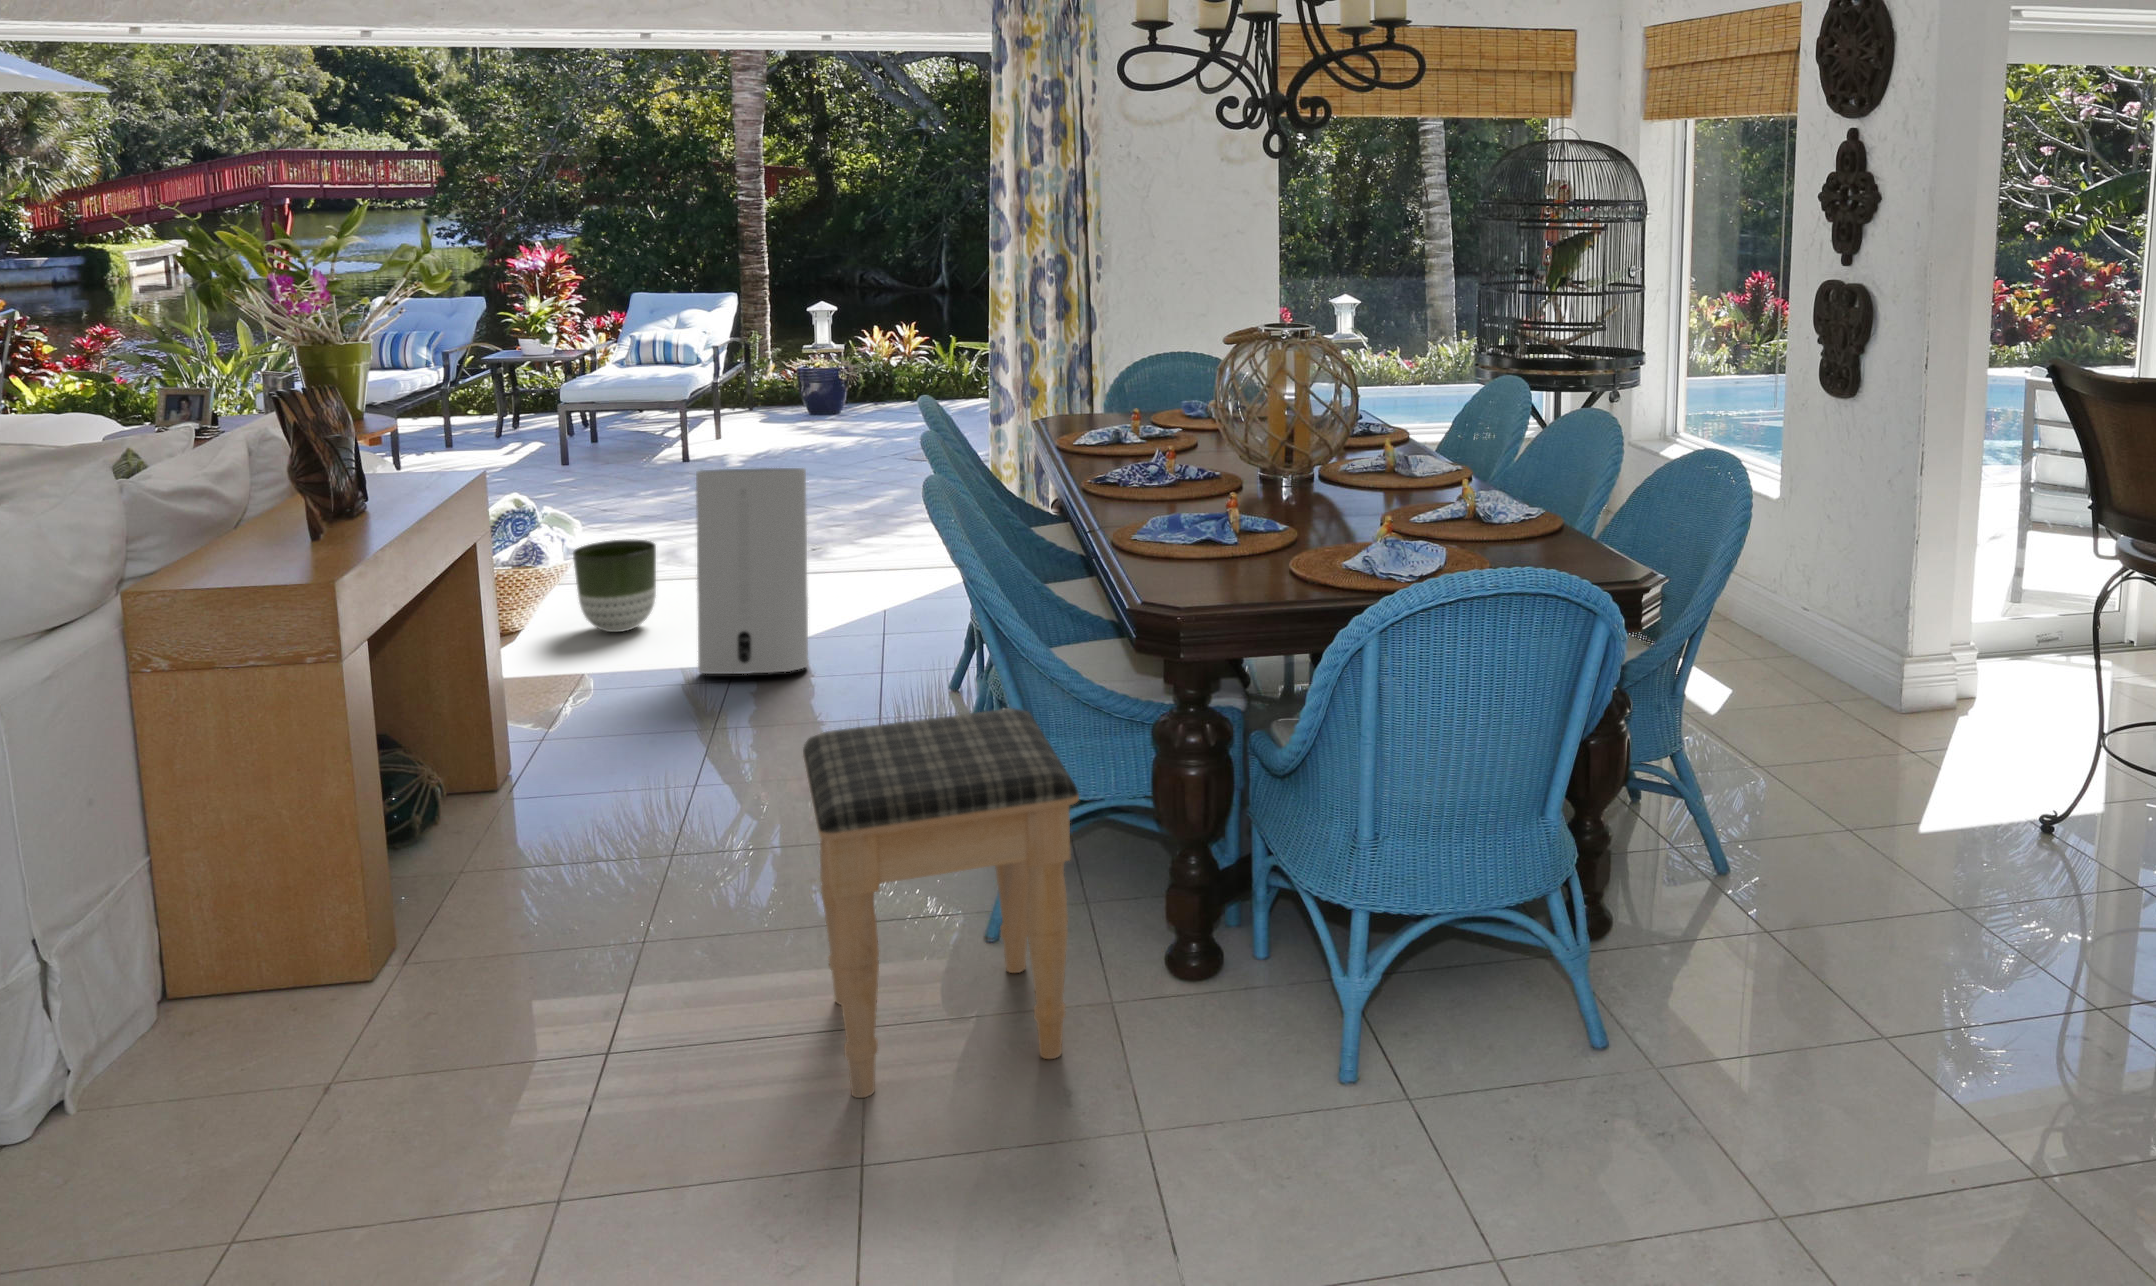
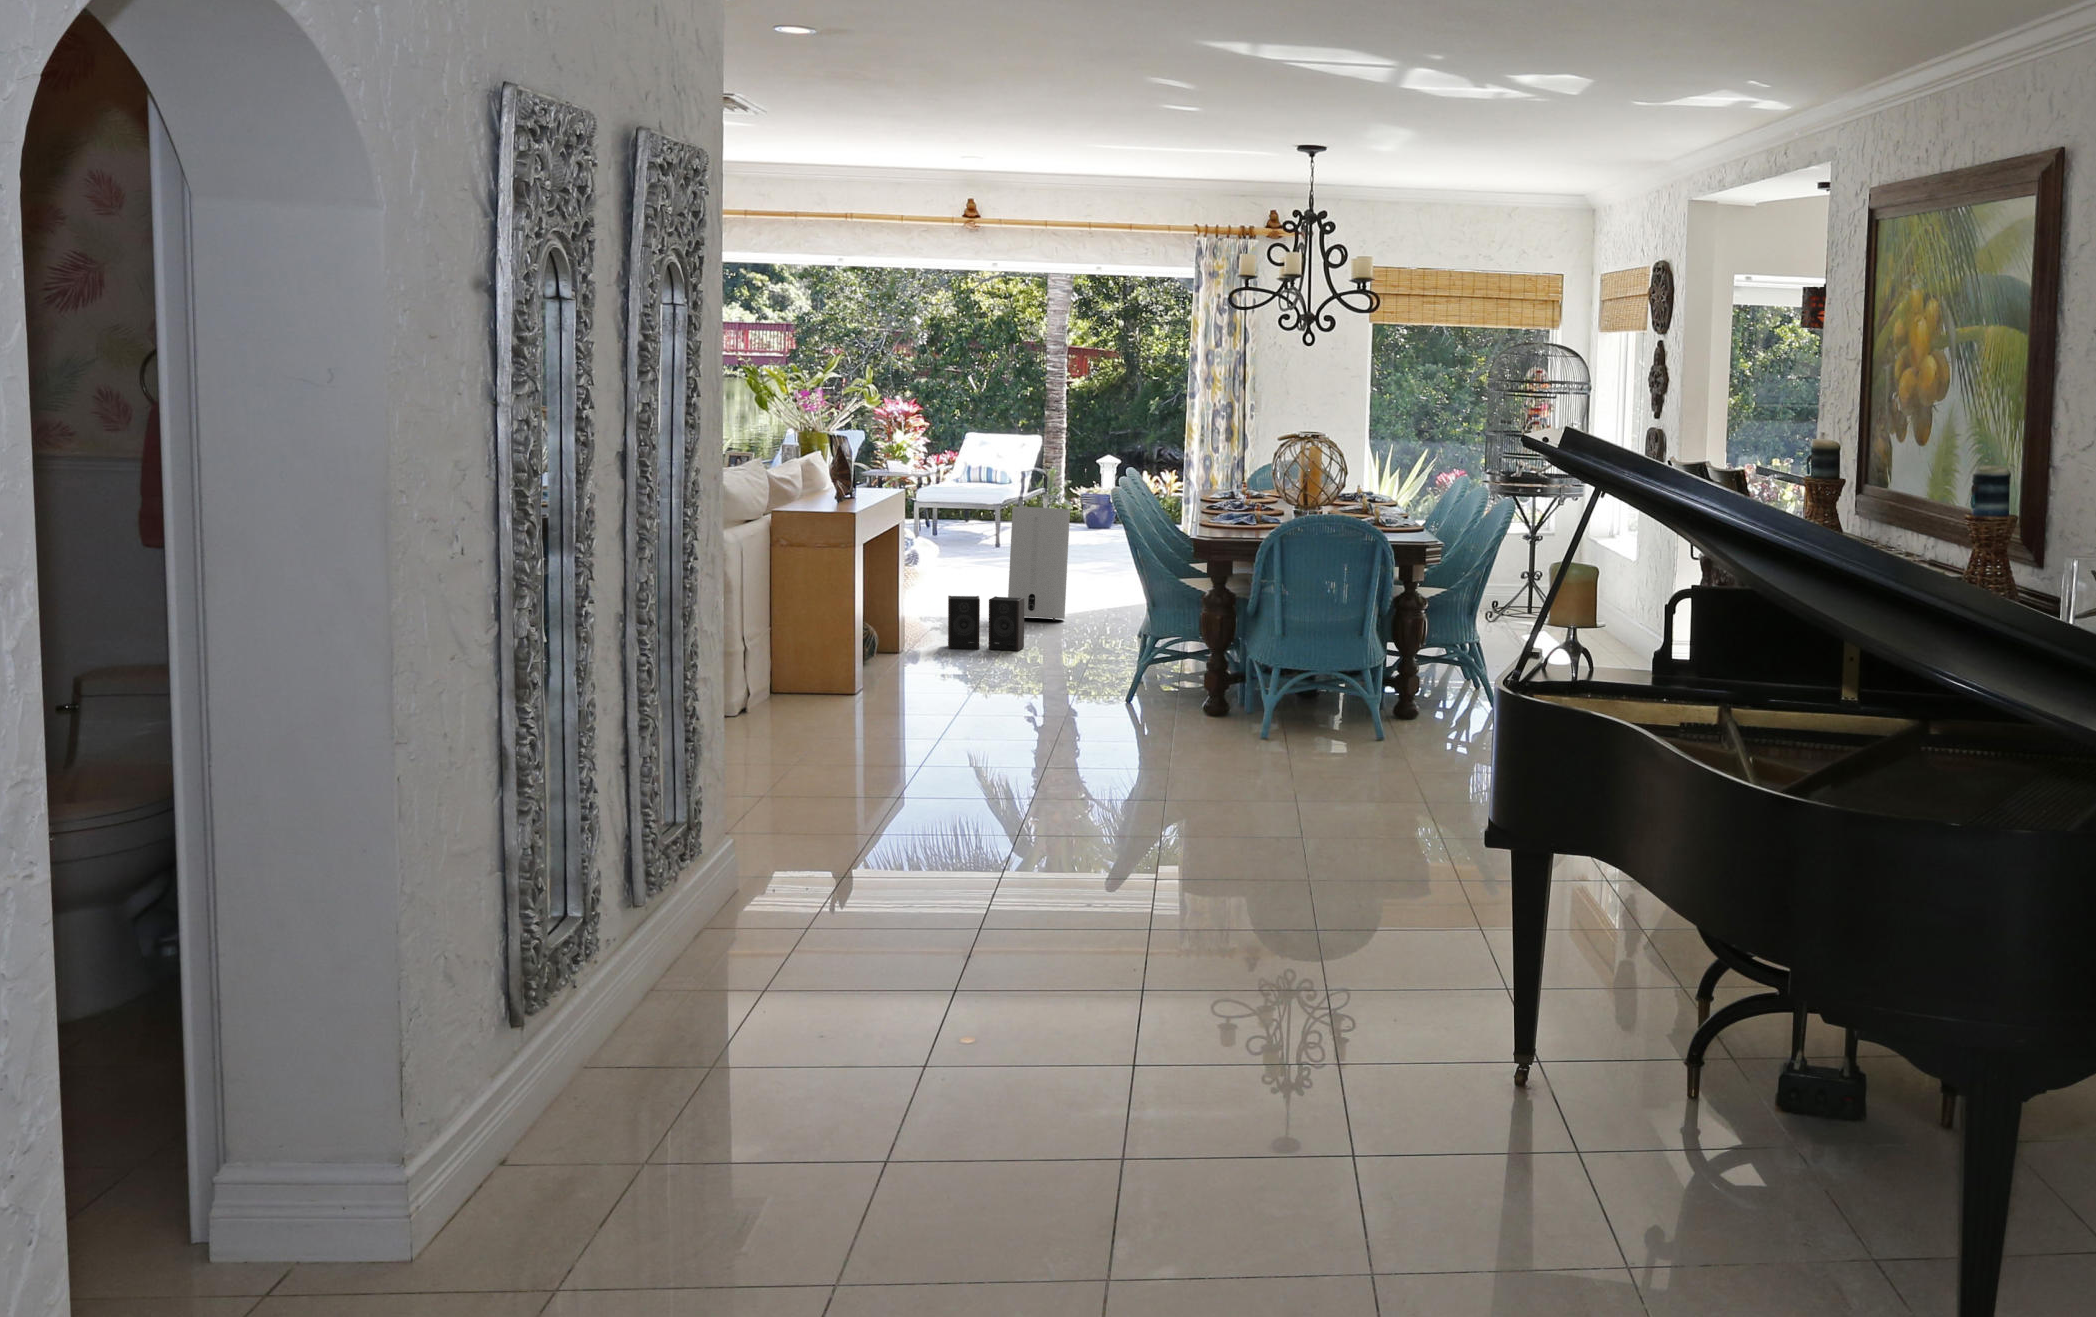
planter: present [573,539,656,632] -> none [943,554,987,604]
speaker: none [559,702,737,839] -> present [948,596,1024,651]
footstool: present [803,708,1079,1098] -> none [1051,570,1151,696]

